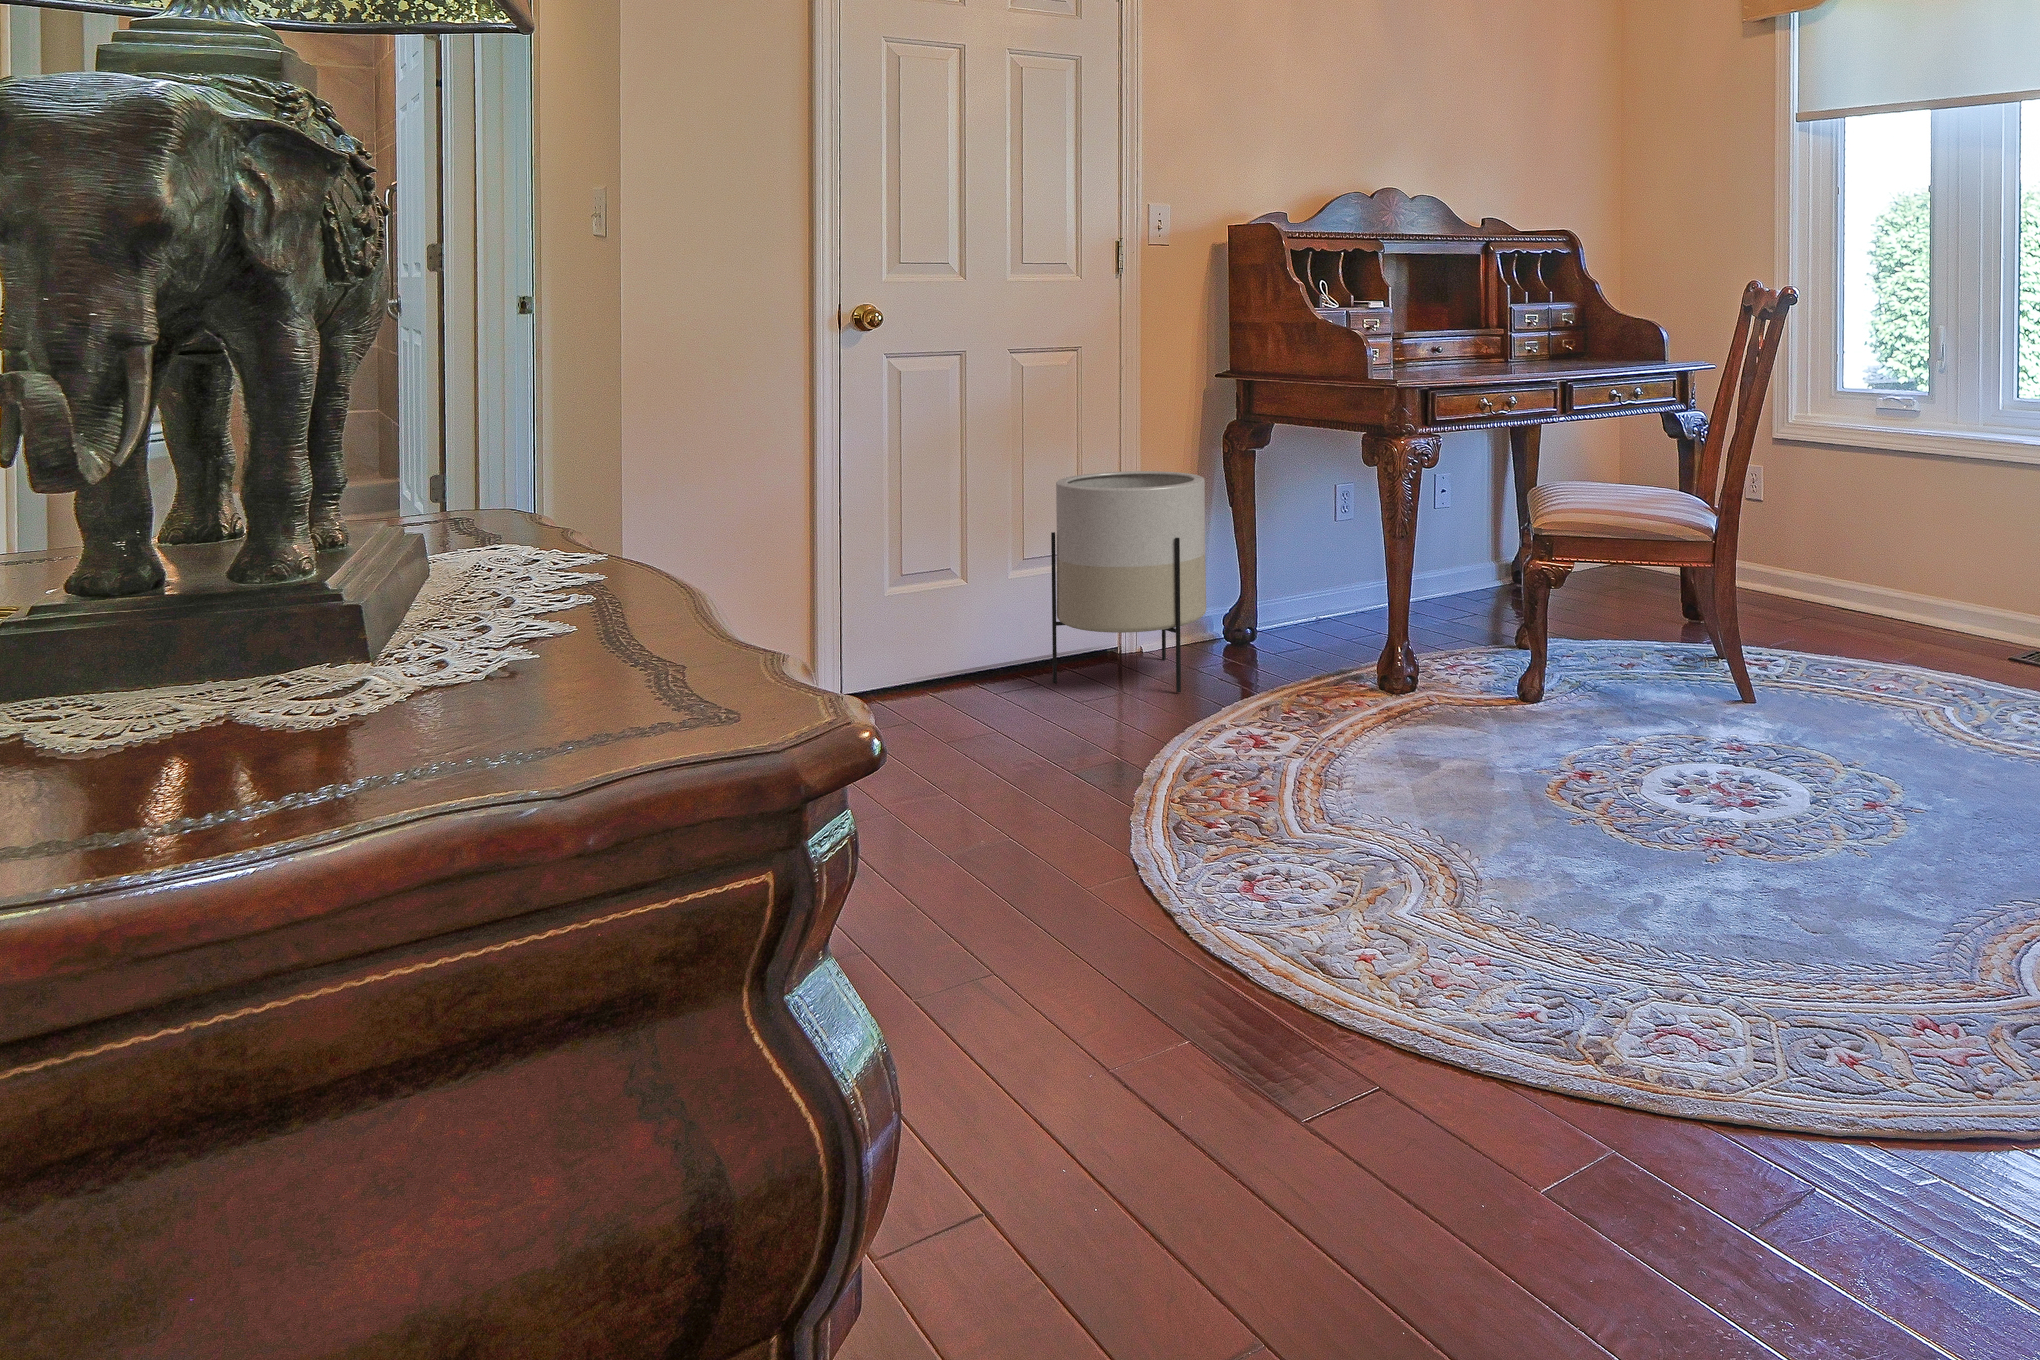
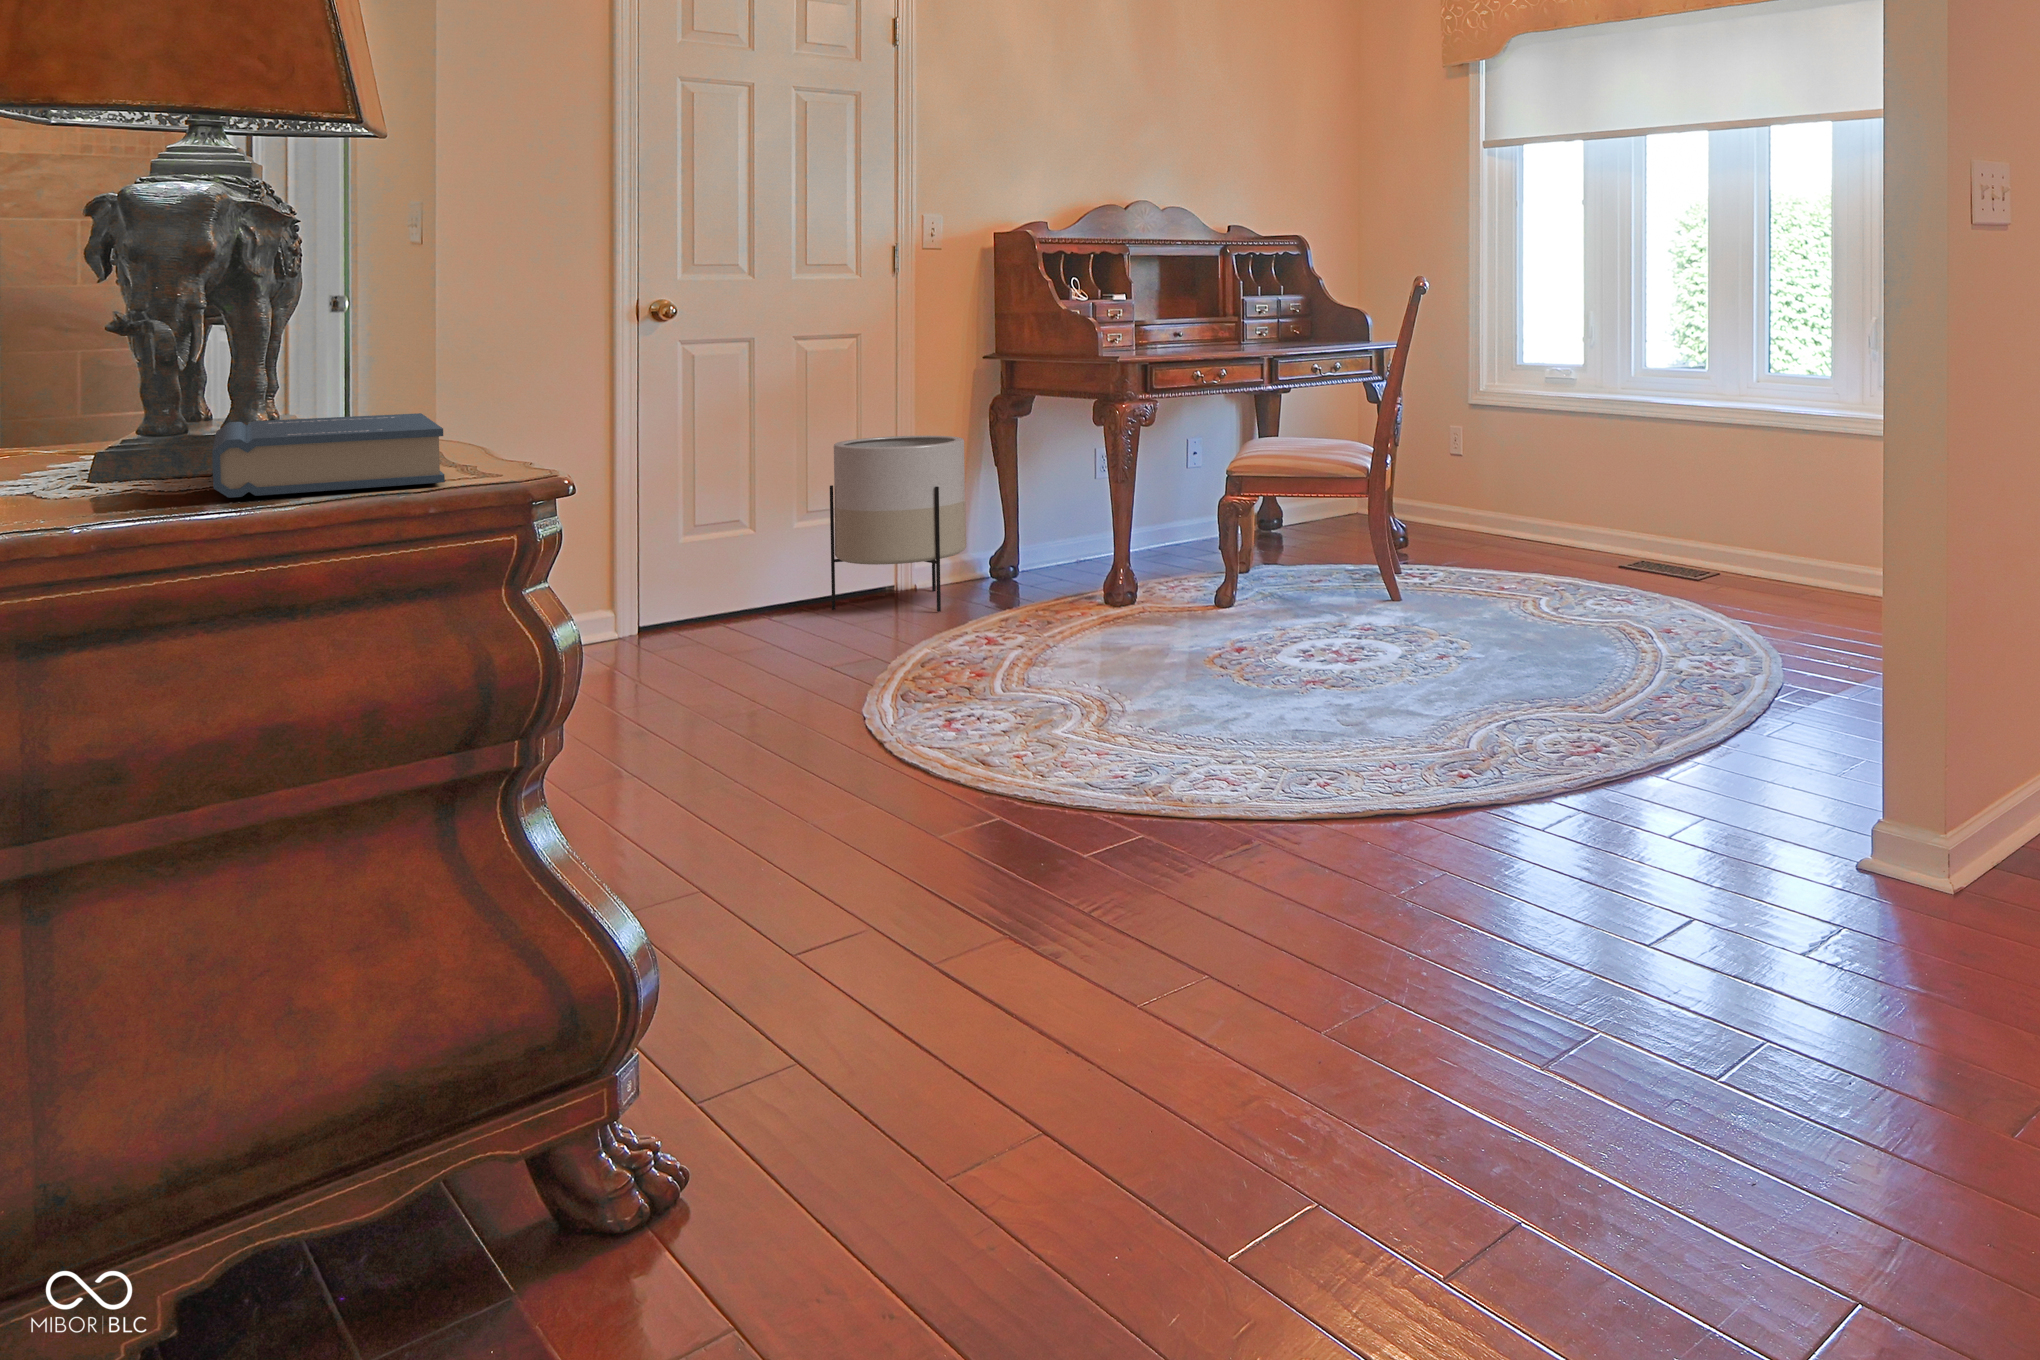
hardback book: none [71,549,607,831] -> present [212,413,445,498]

